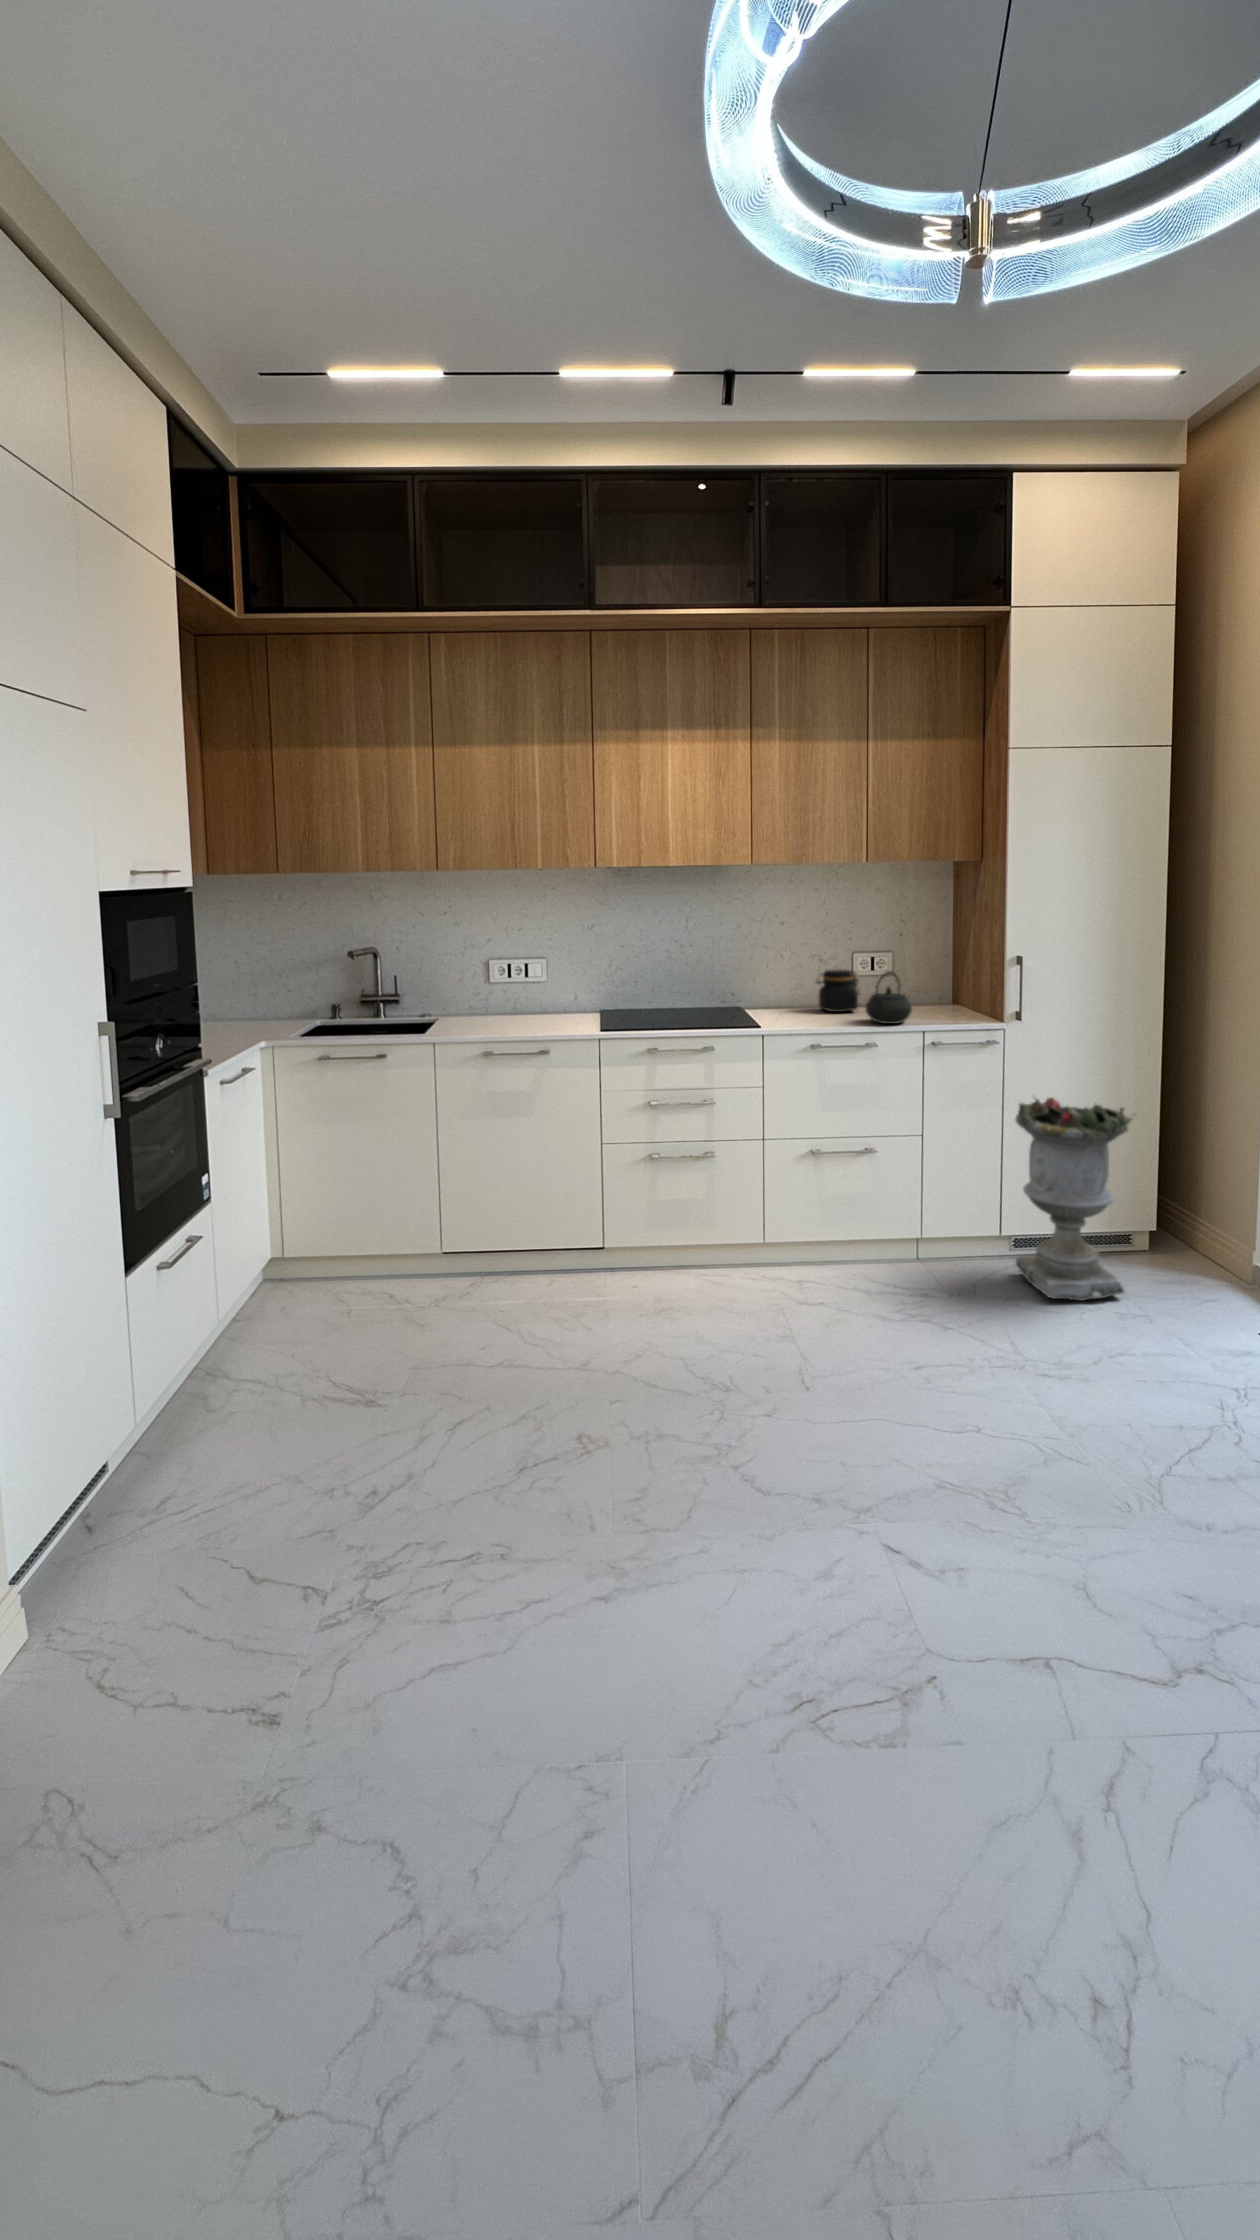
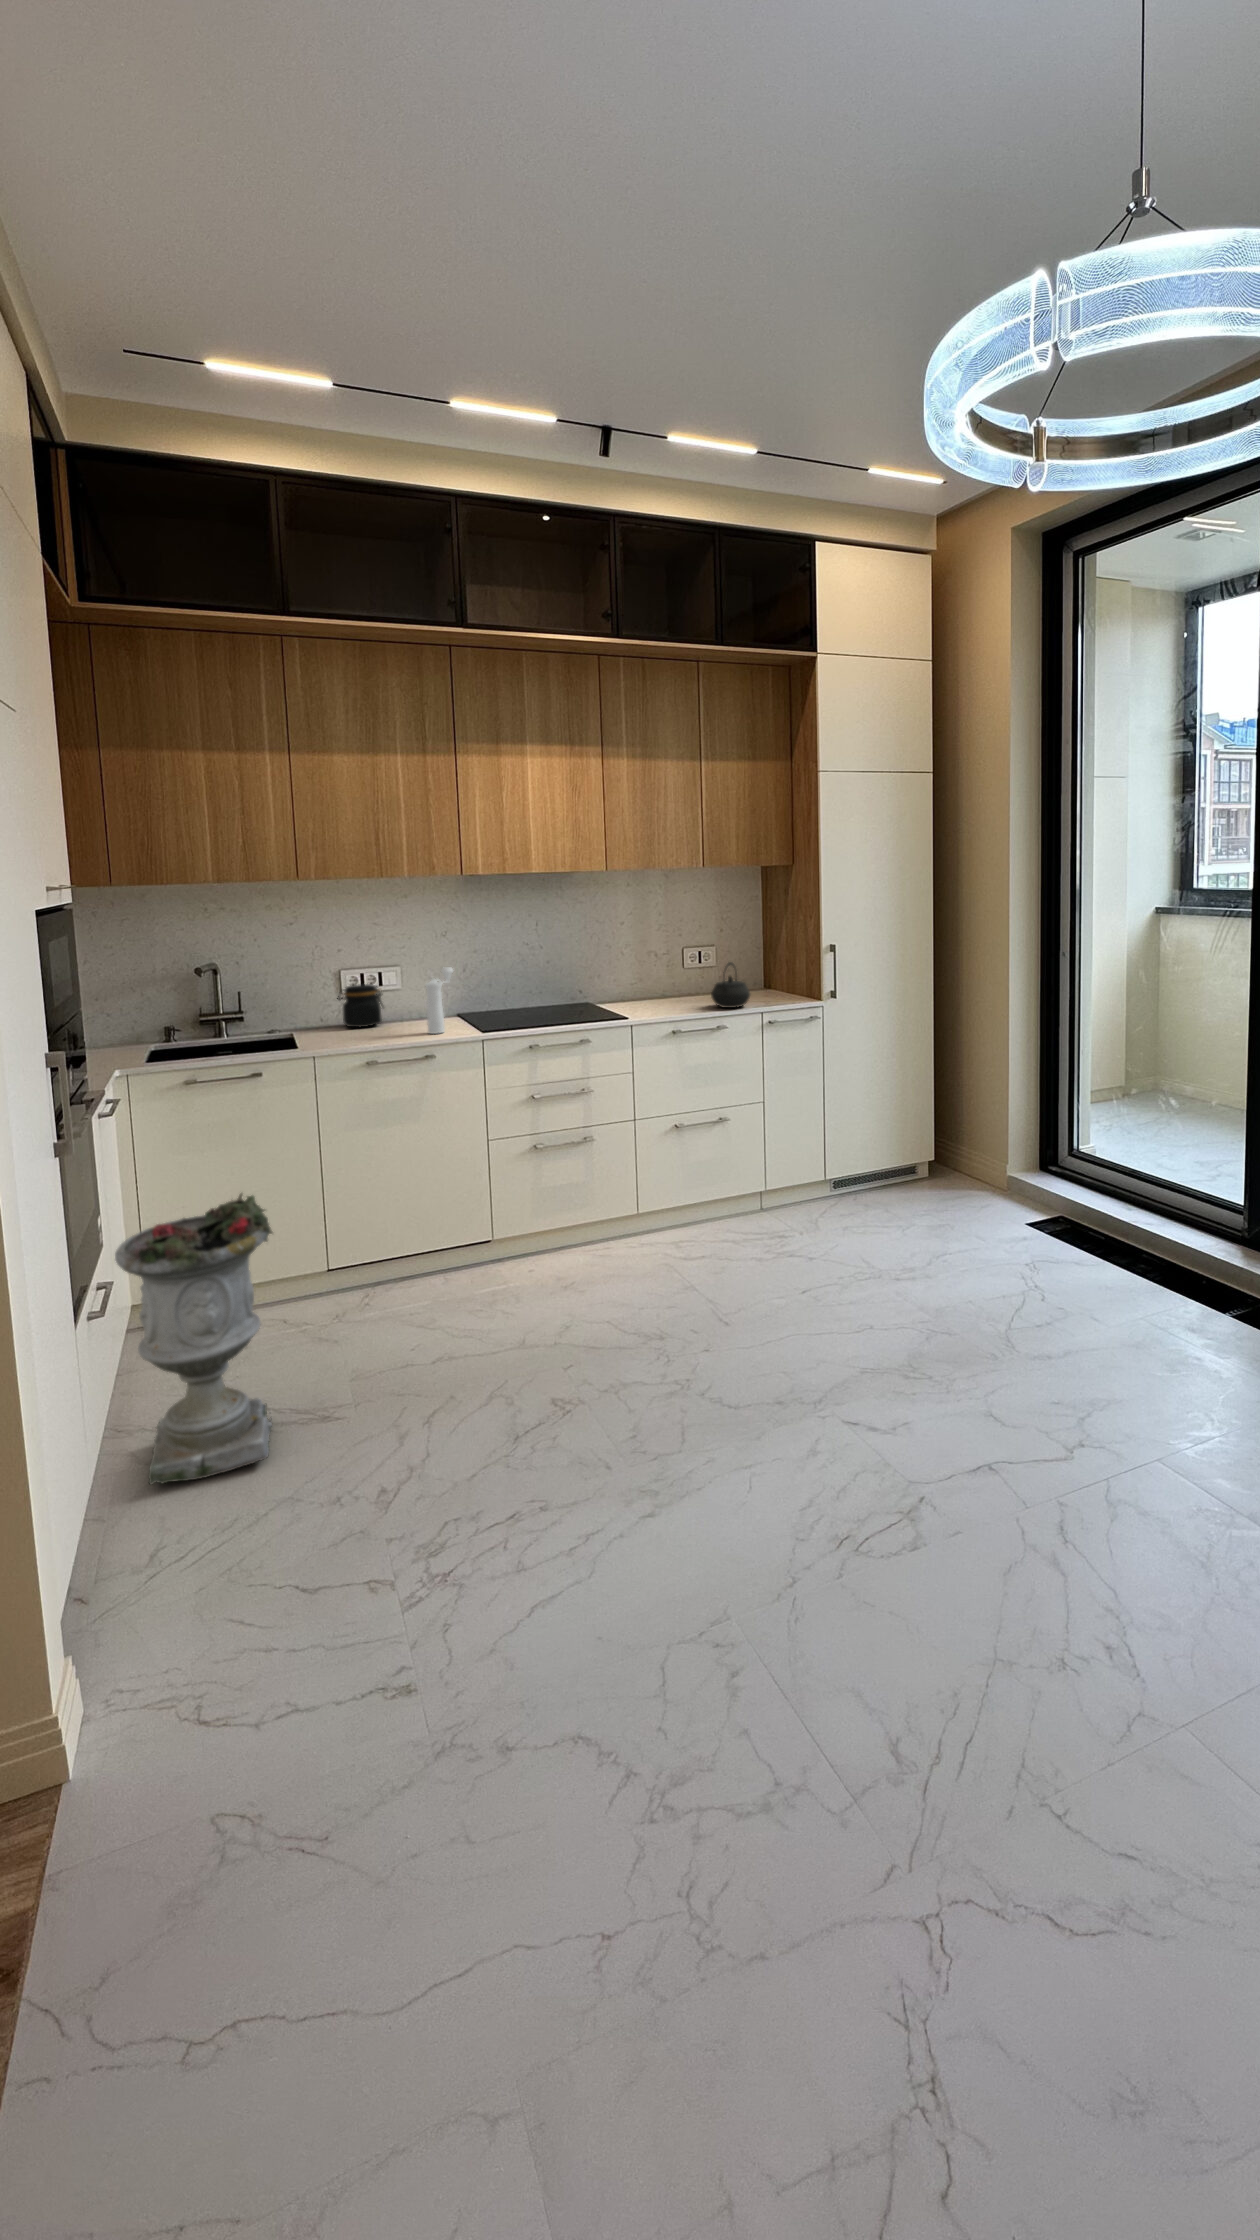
pepper mill: none [549,962,583,1029] -> present [426,967,453,1034]
jar: present [816,970,859,1012] -> present [337,984,383,1027]
planter: present [1016,1098,1133,1301] -> present [115,1193,272,1484]

